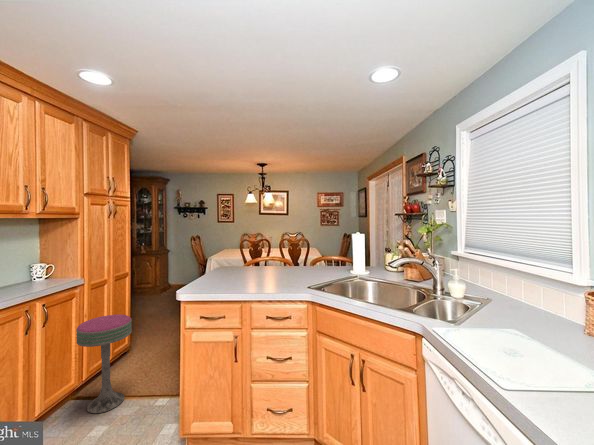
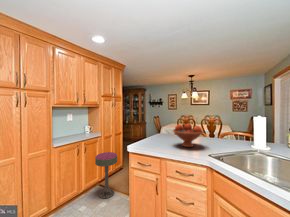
fruit bowl: none [253,246,297,282] -> present [173,124,203,147]

